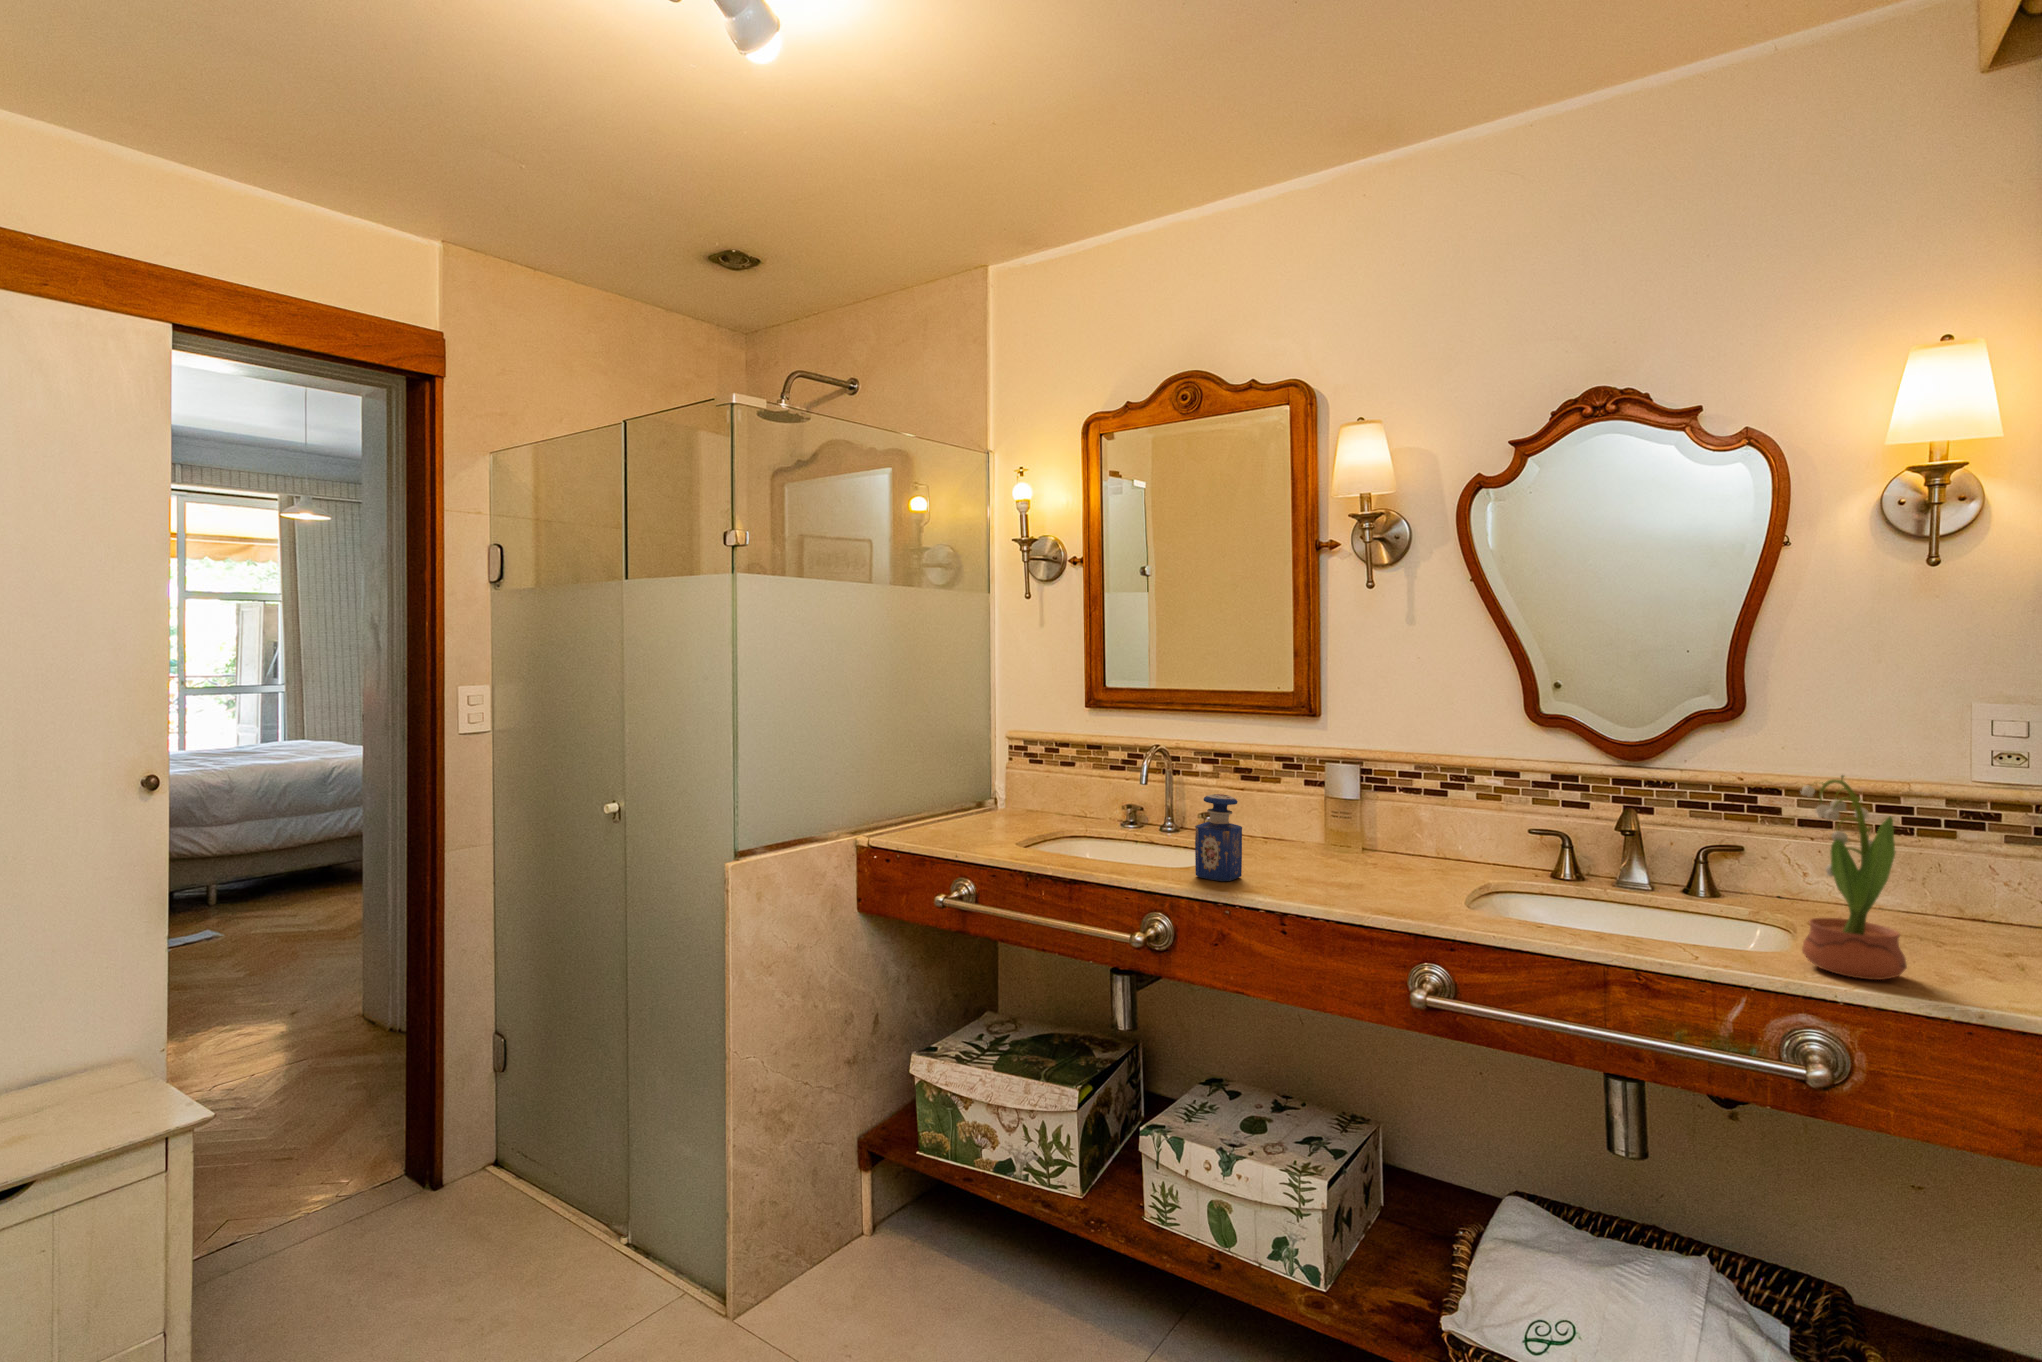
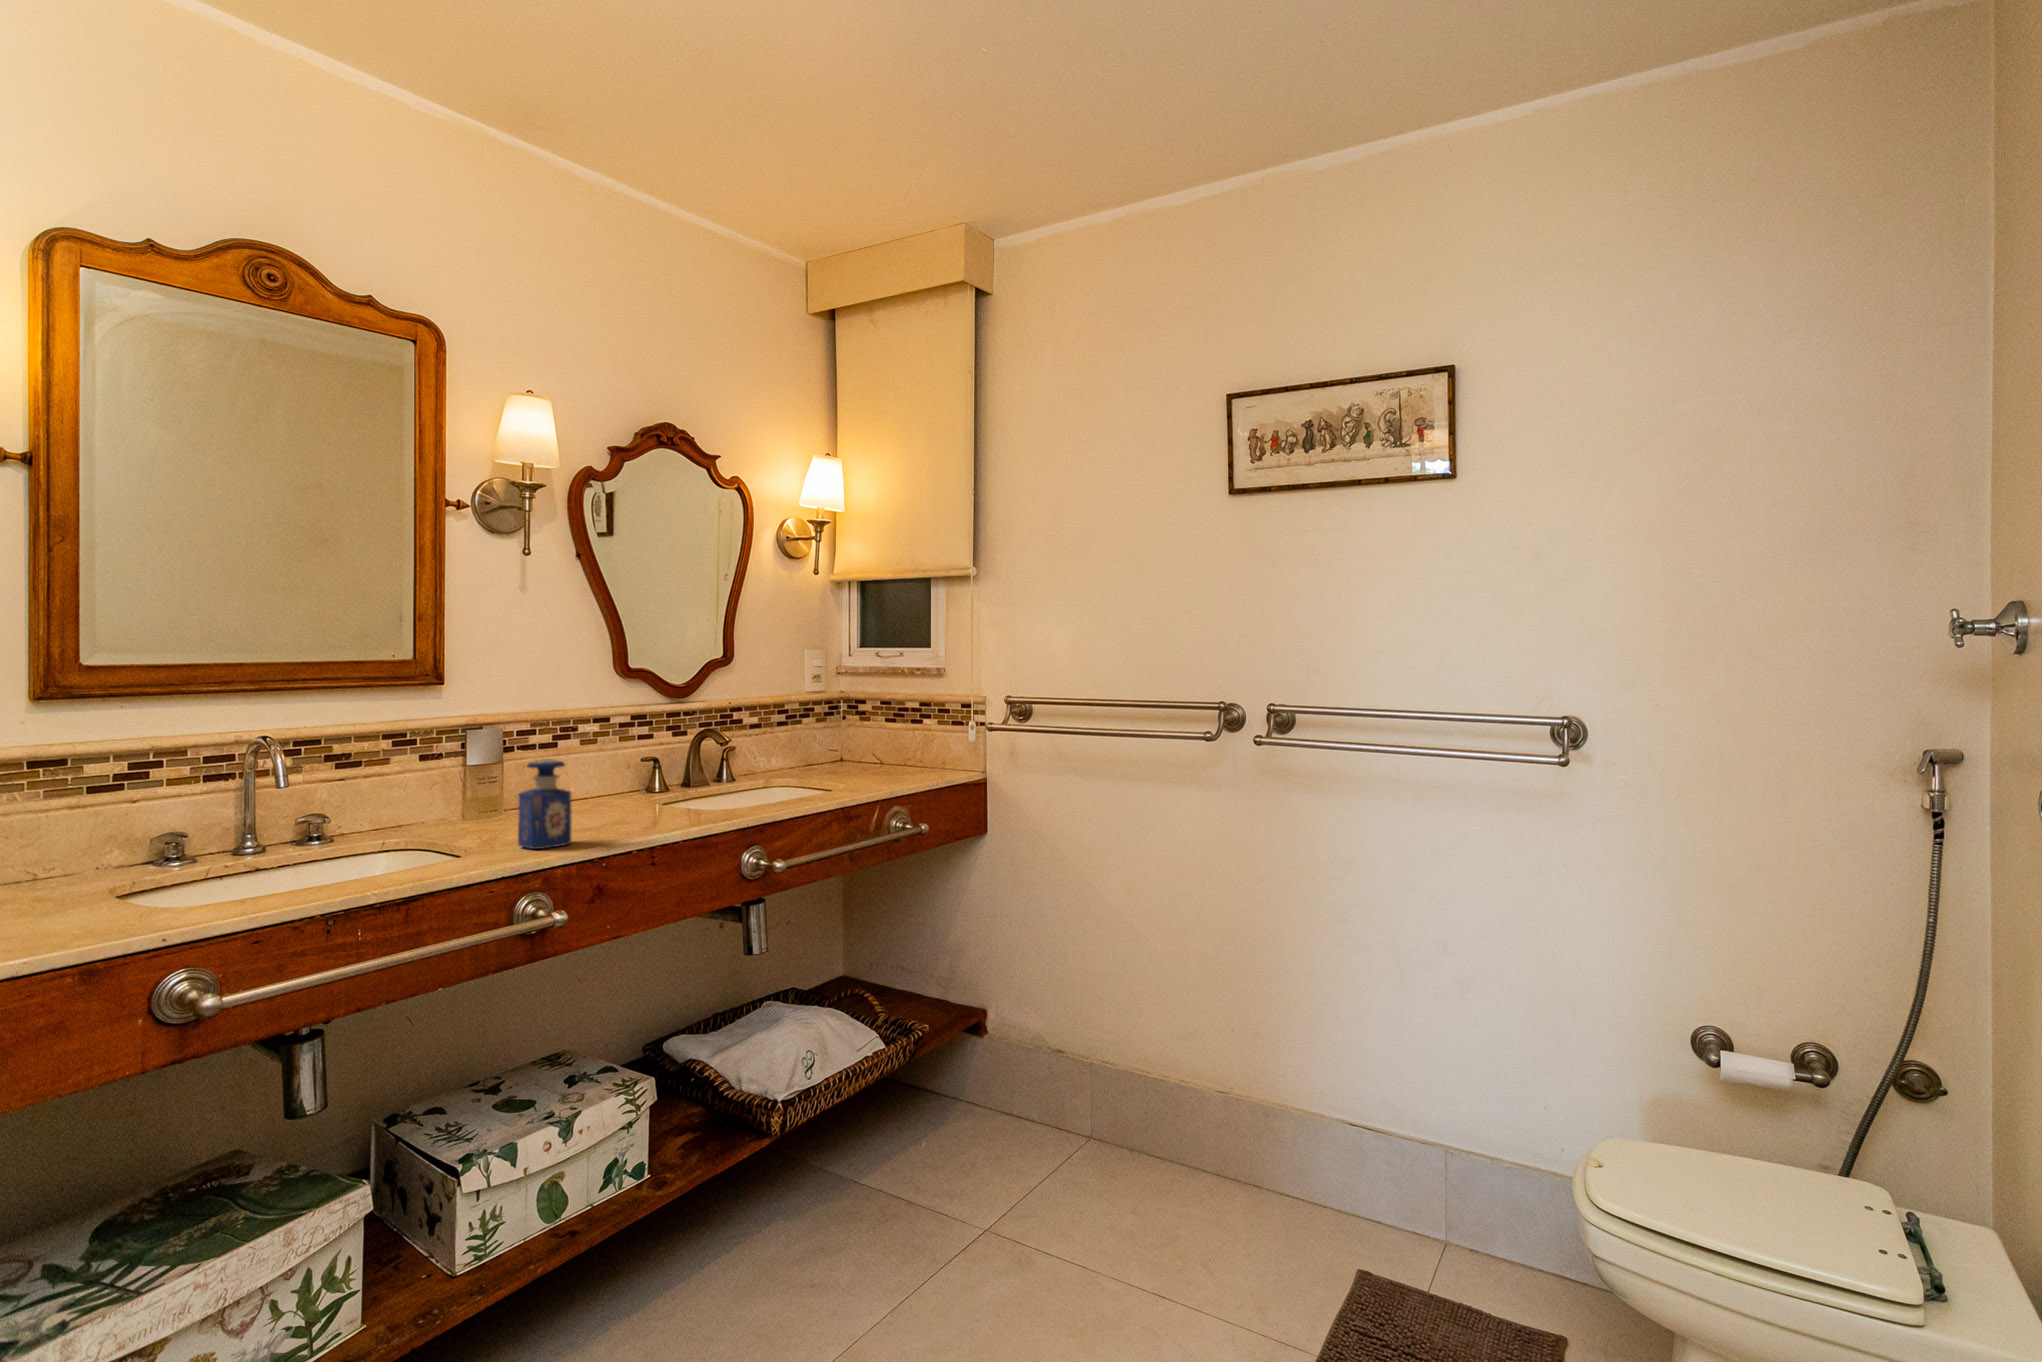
potted flower: present [1801,775,1907,980] -> none [857,683,906,785]

